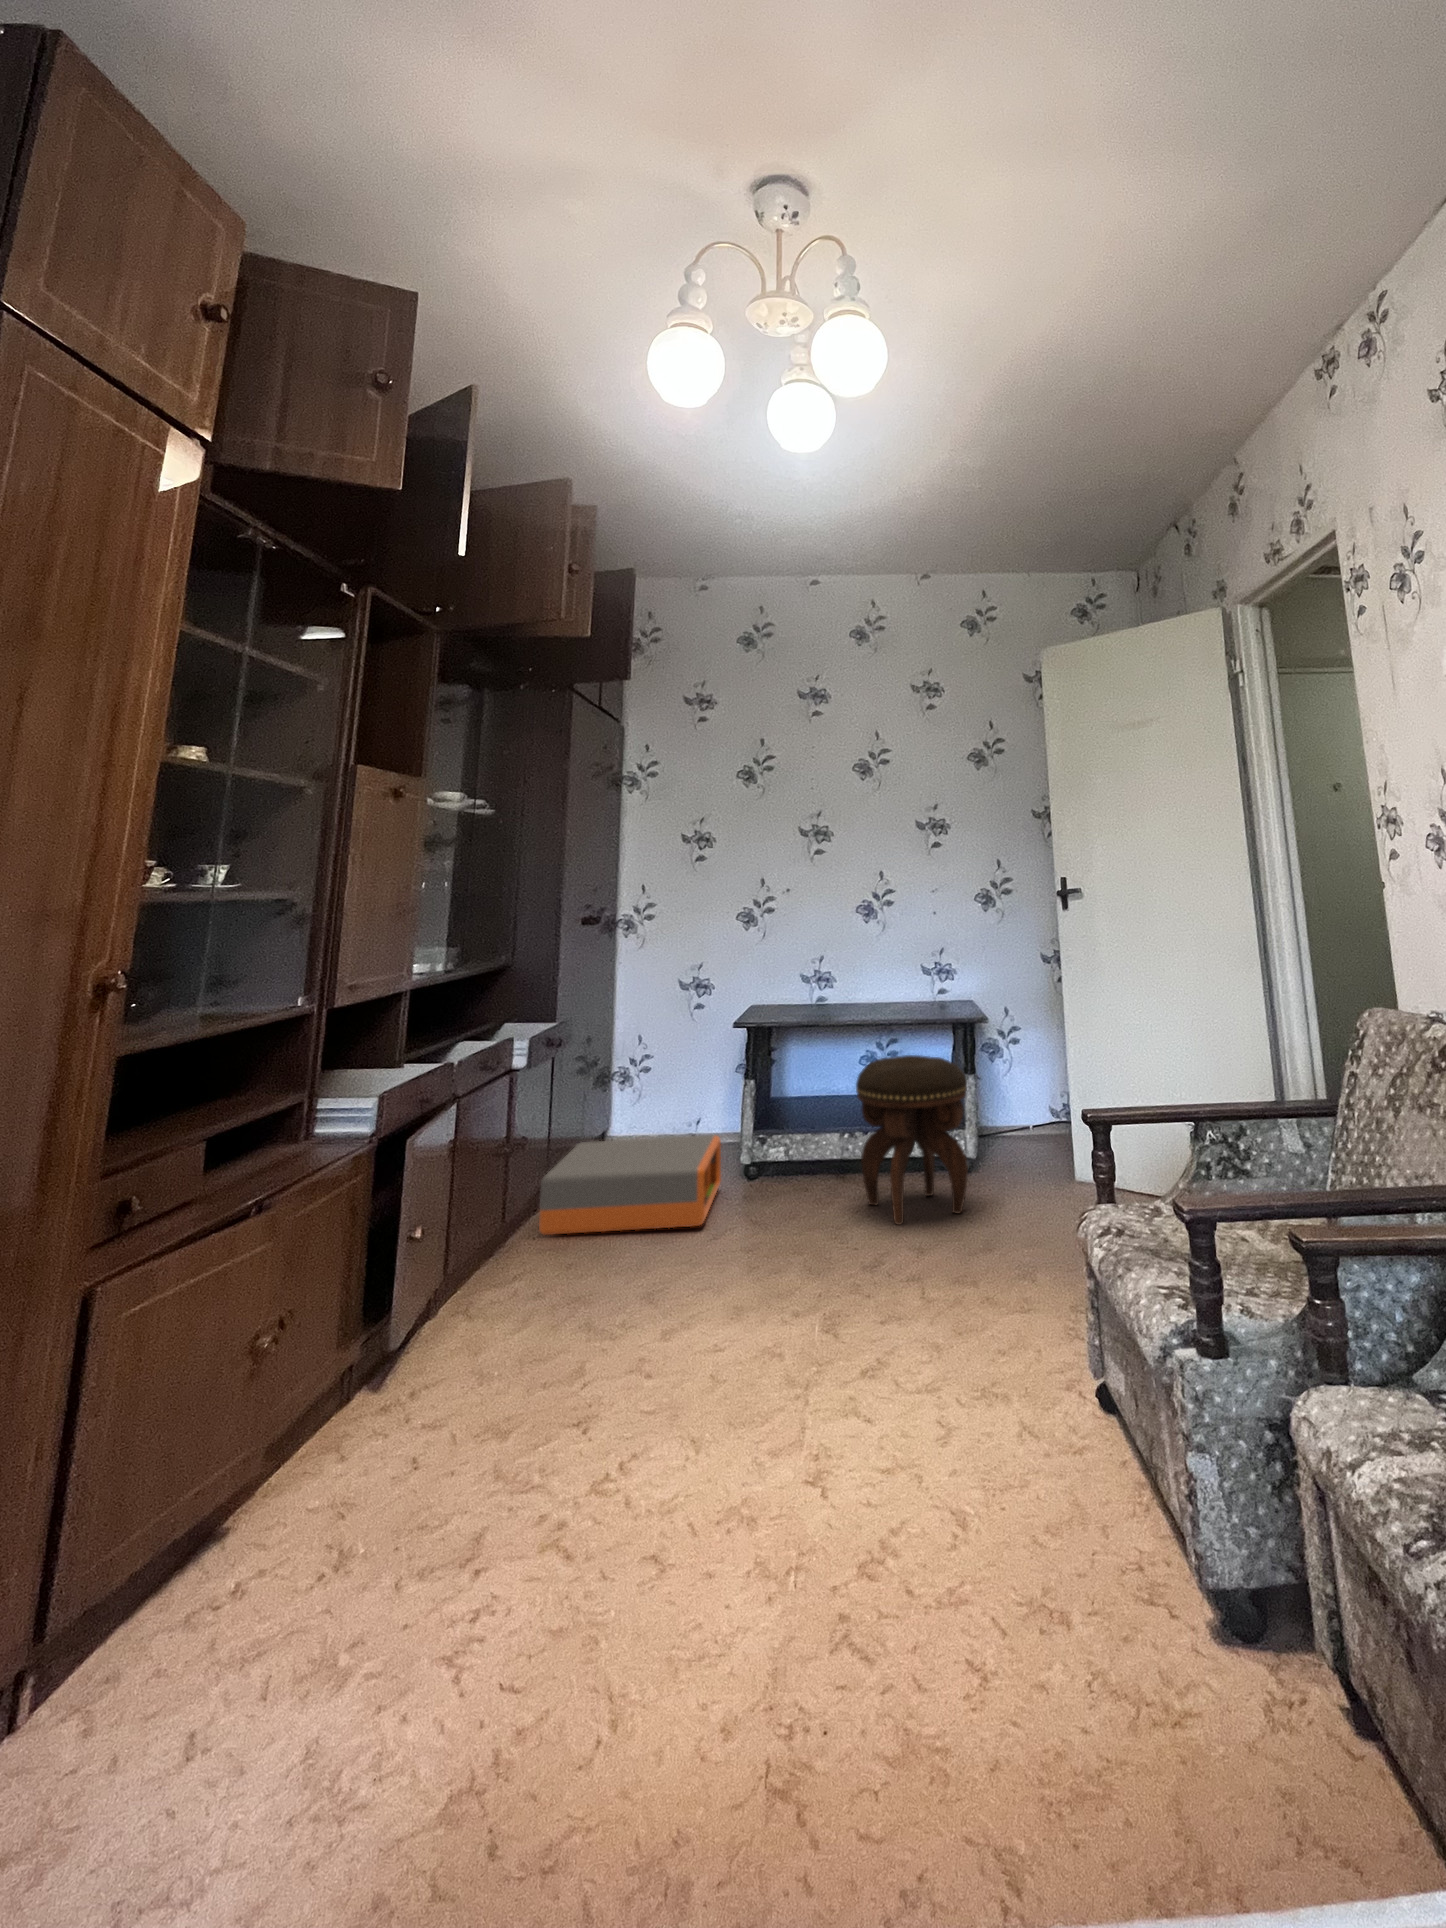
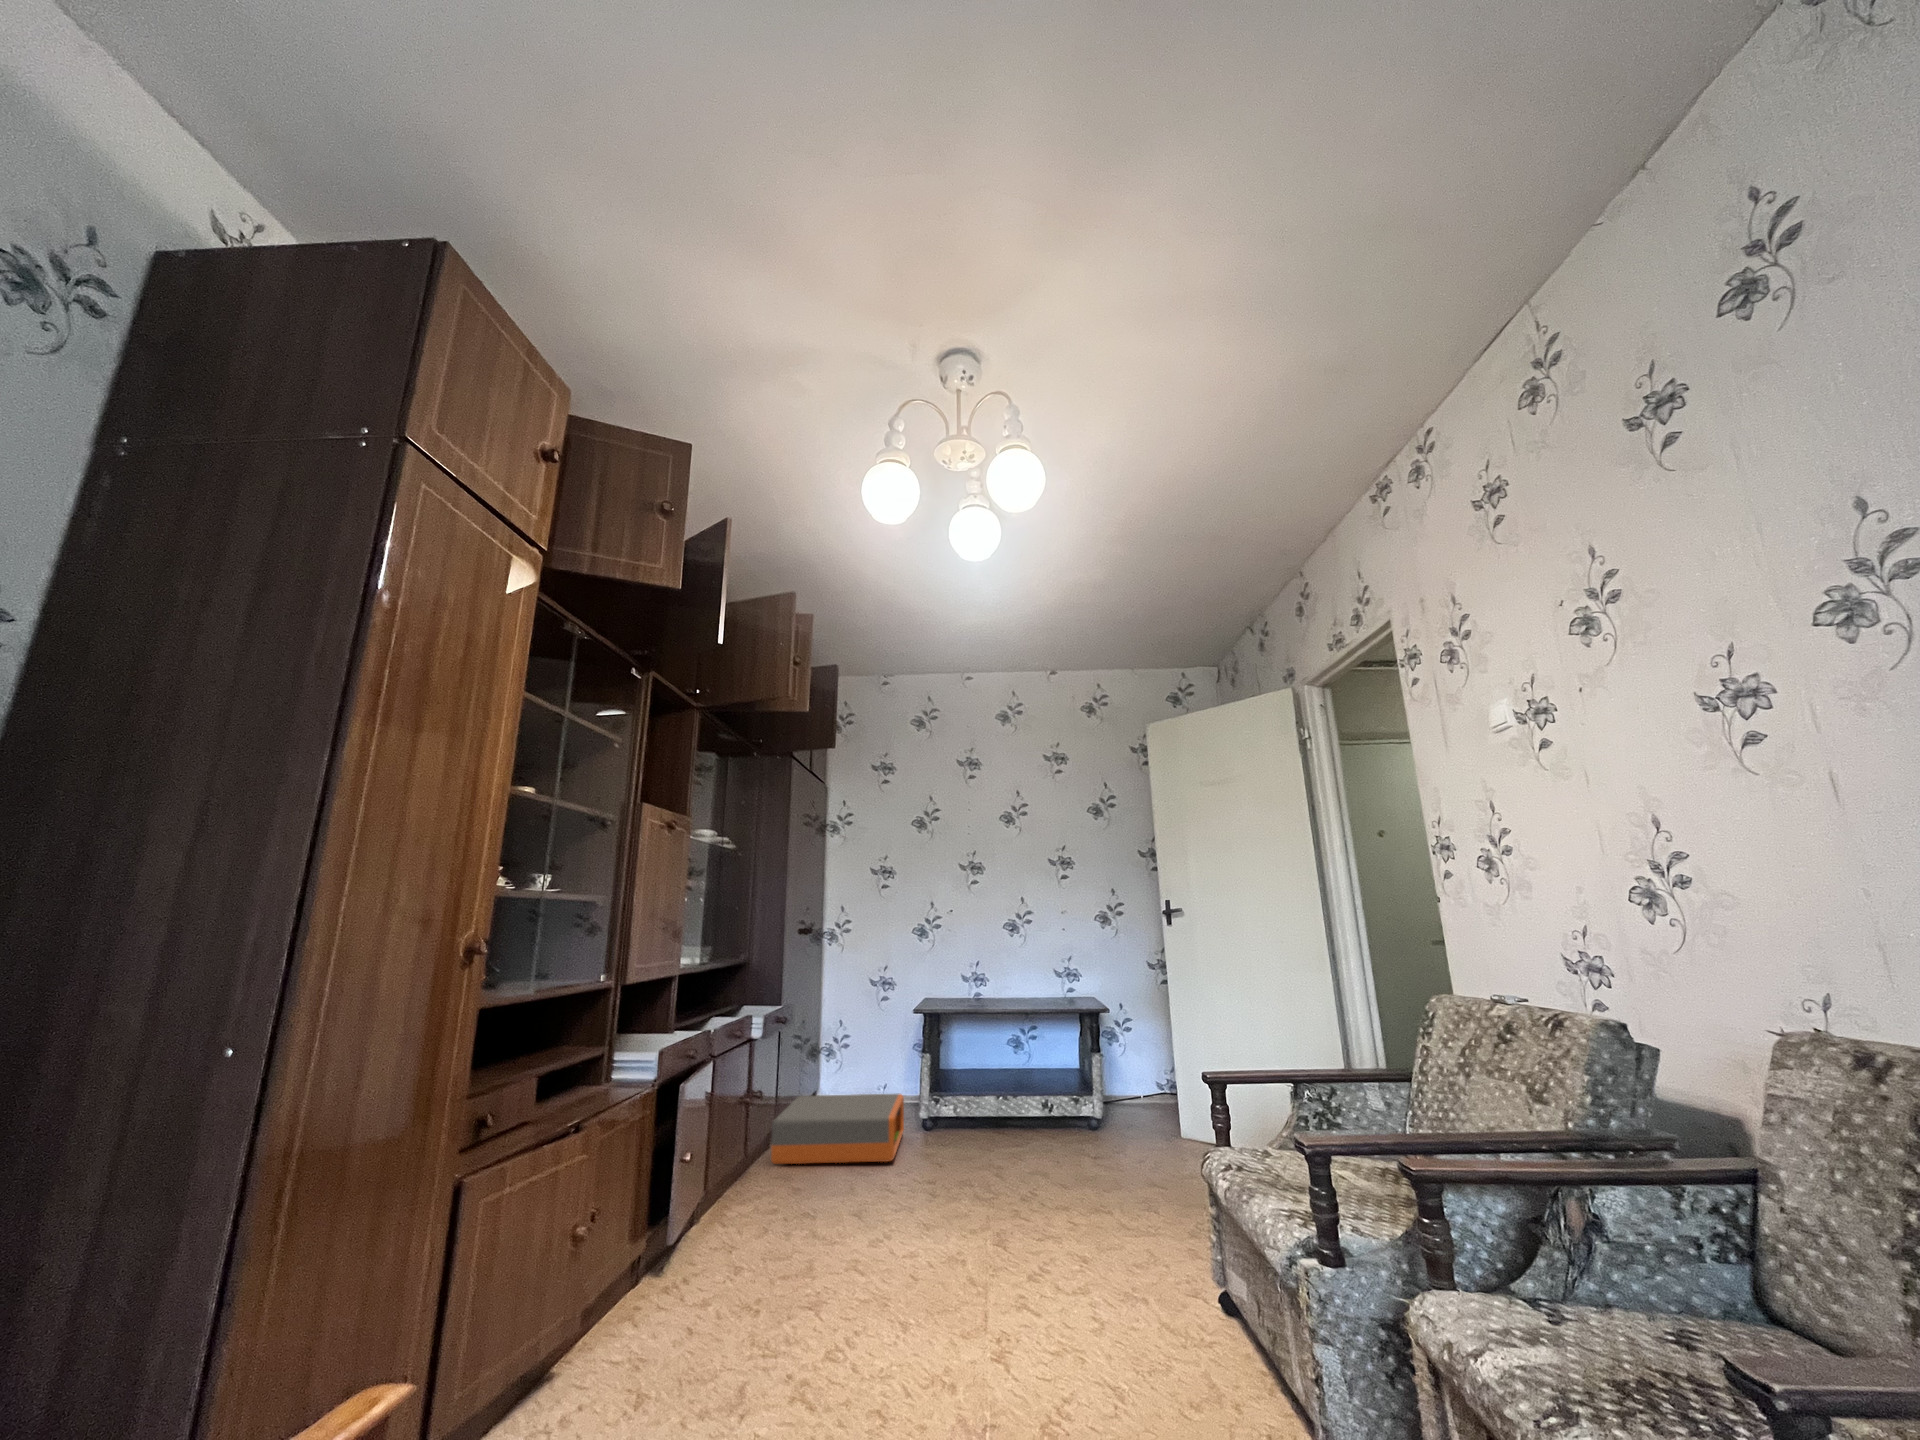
footstool: present [856,1055,968,1225] -> none [1007,1035,1096,1166]

